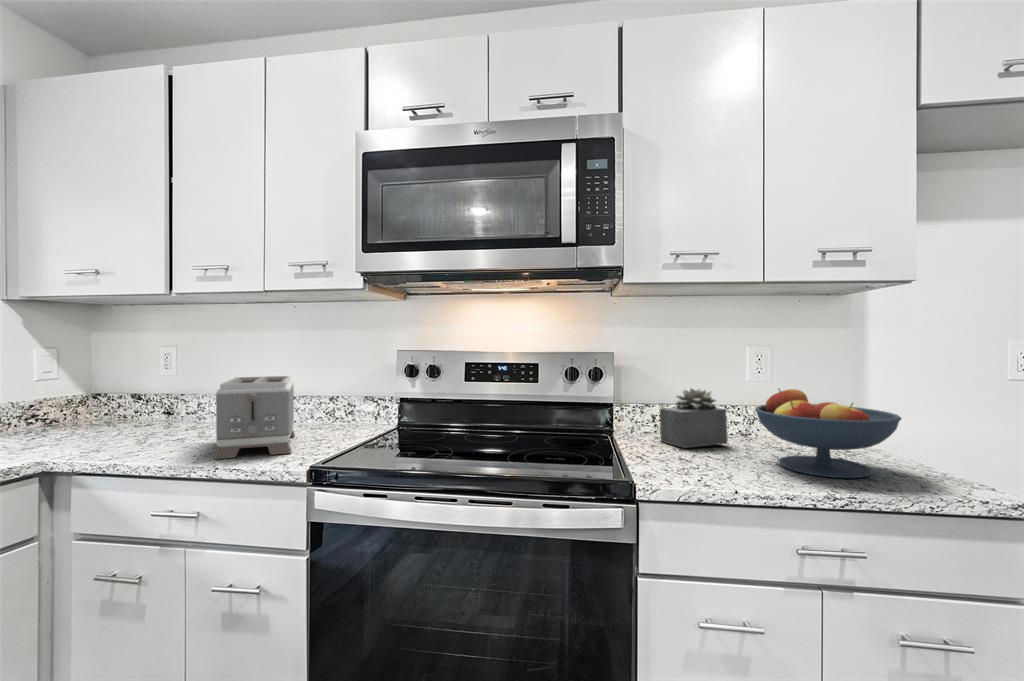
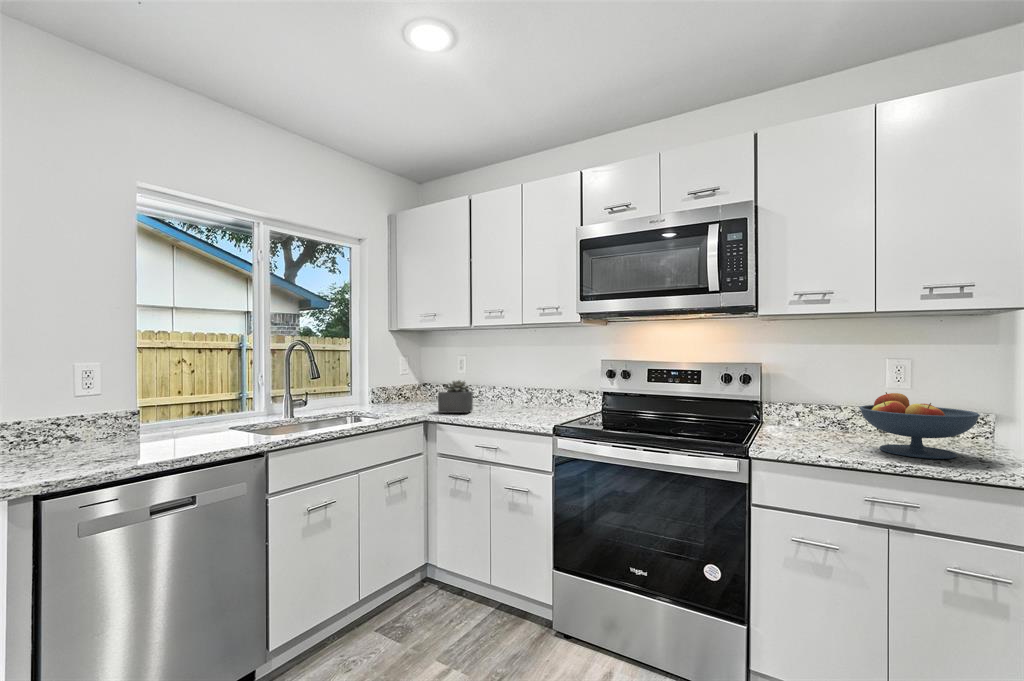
toaster: present [214,376,295,459] -> none [501,375,540,420]
succulent plant: present [660,388,728,448] -> present [438,380,473,413]

